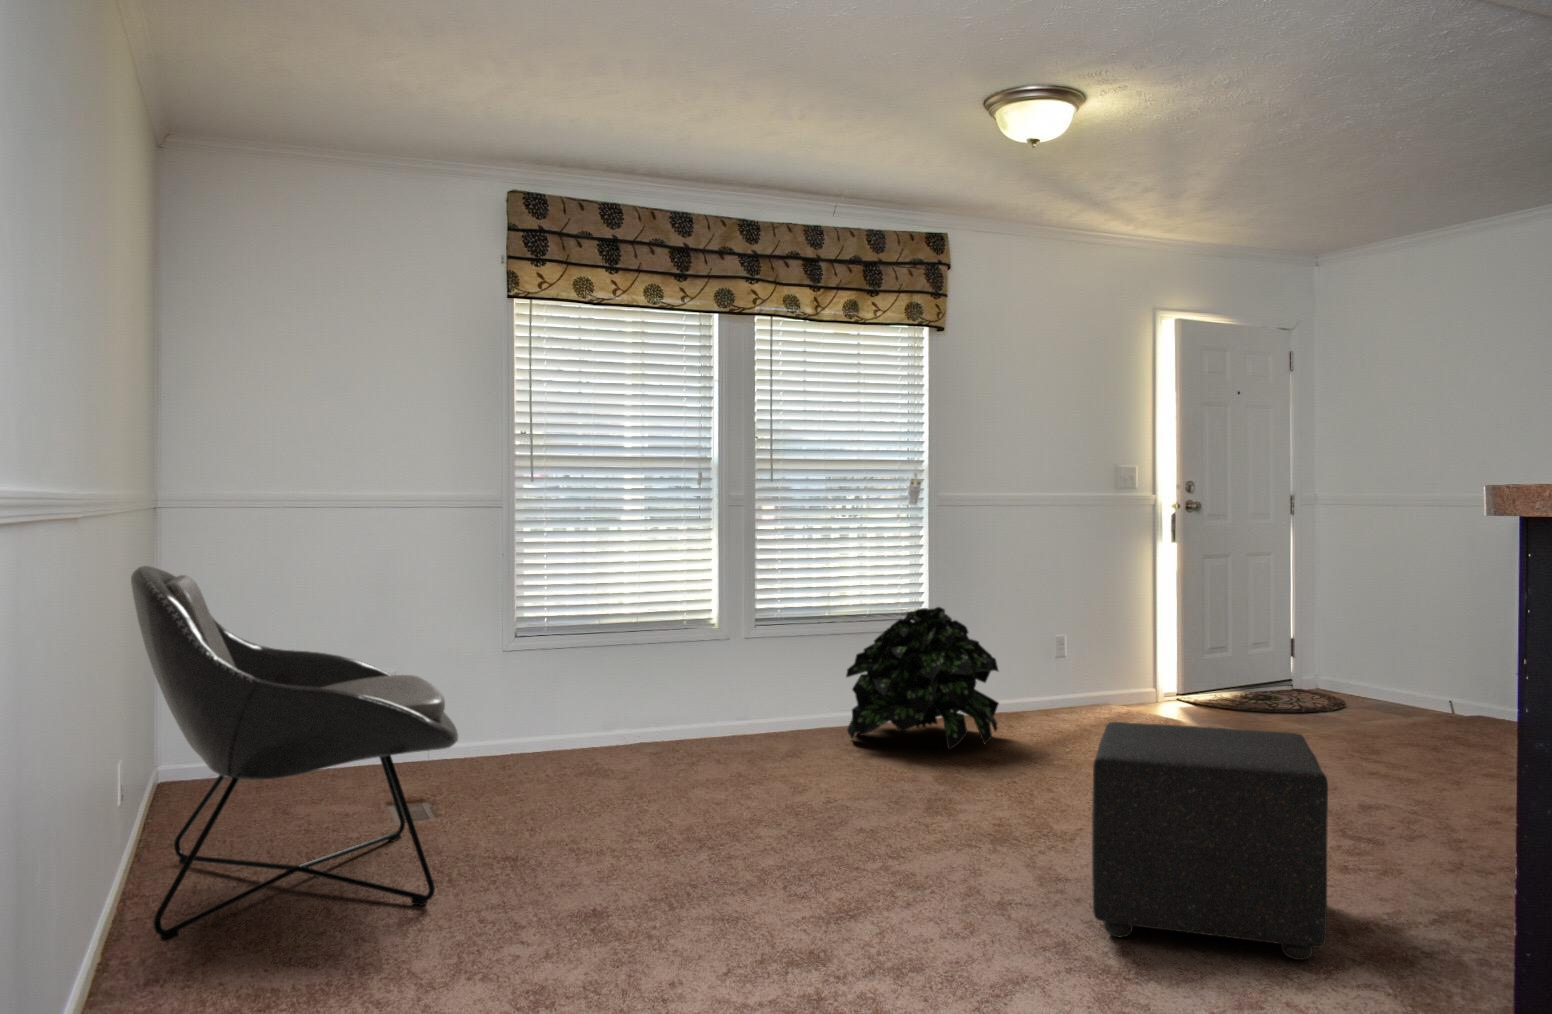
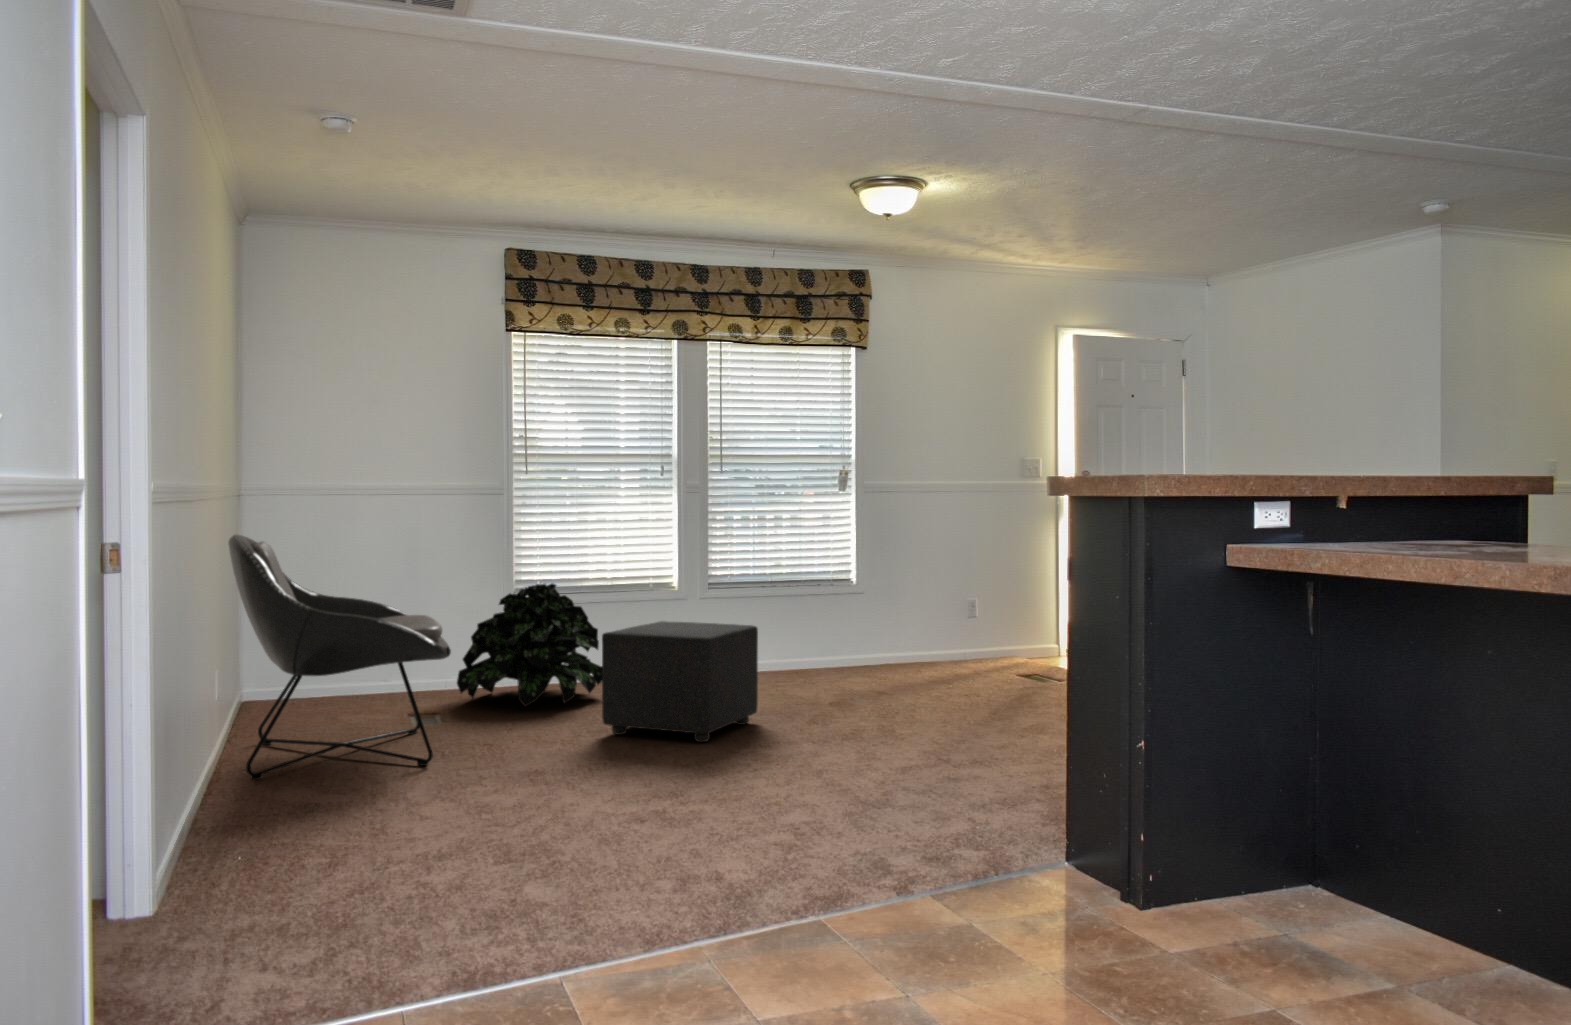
potted plant: present [846,607,999,750] -> present [457,583,602,706]
ottoman: present [1092,722,1328,960] -> present [602,621,758,742]

